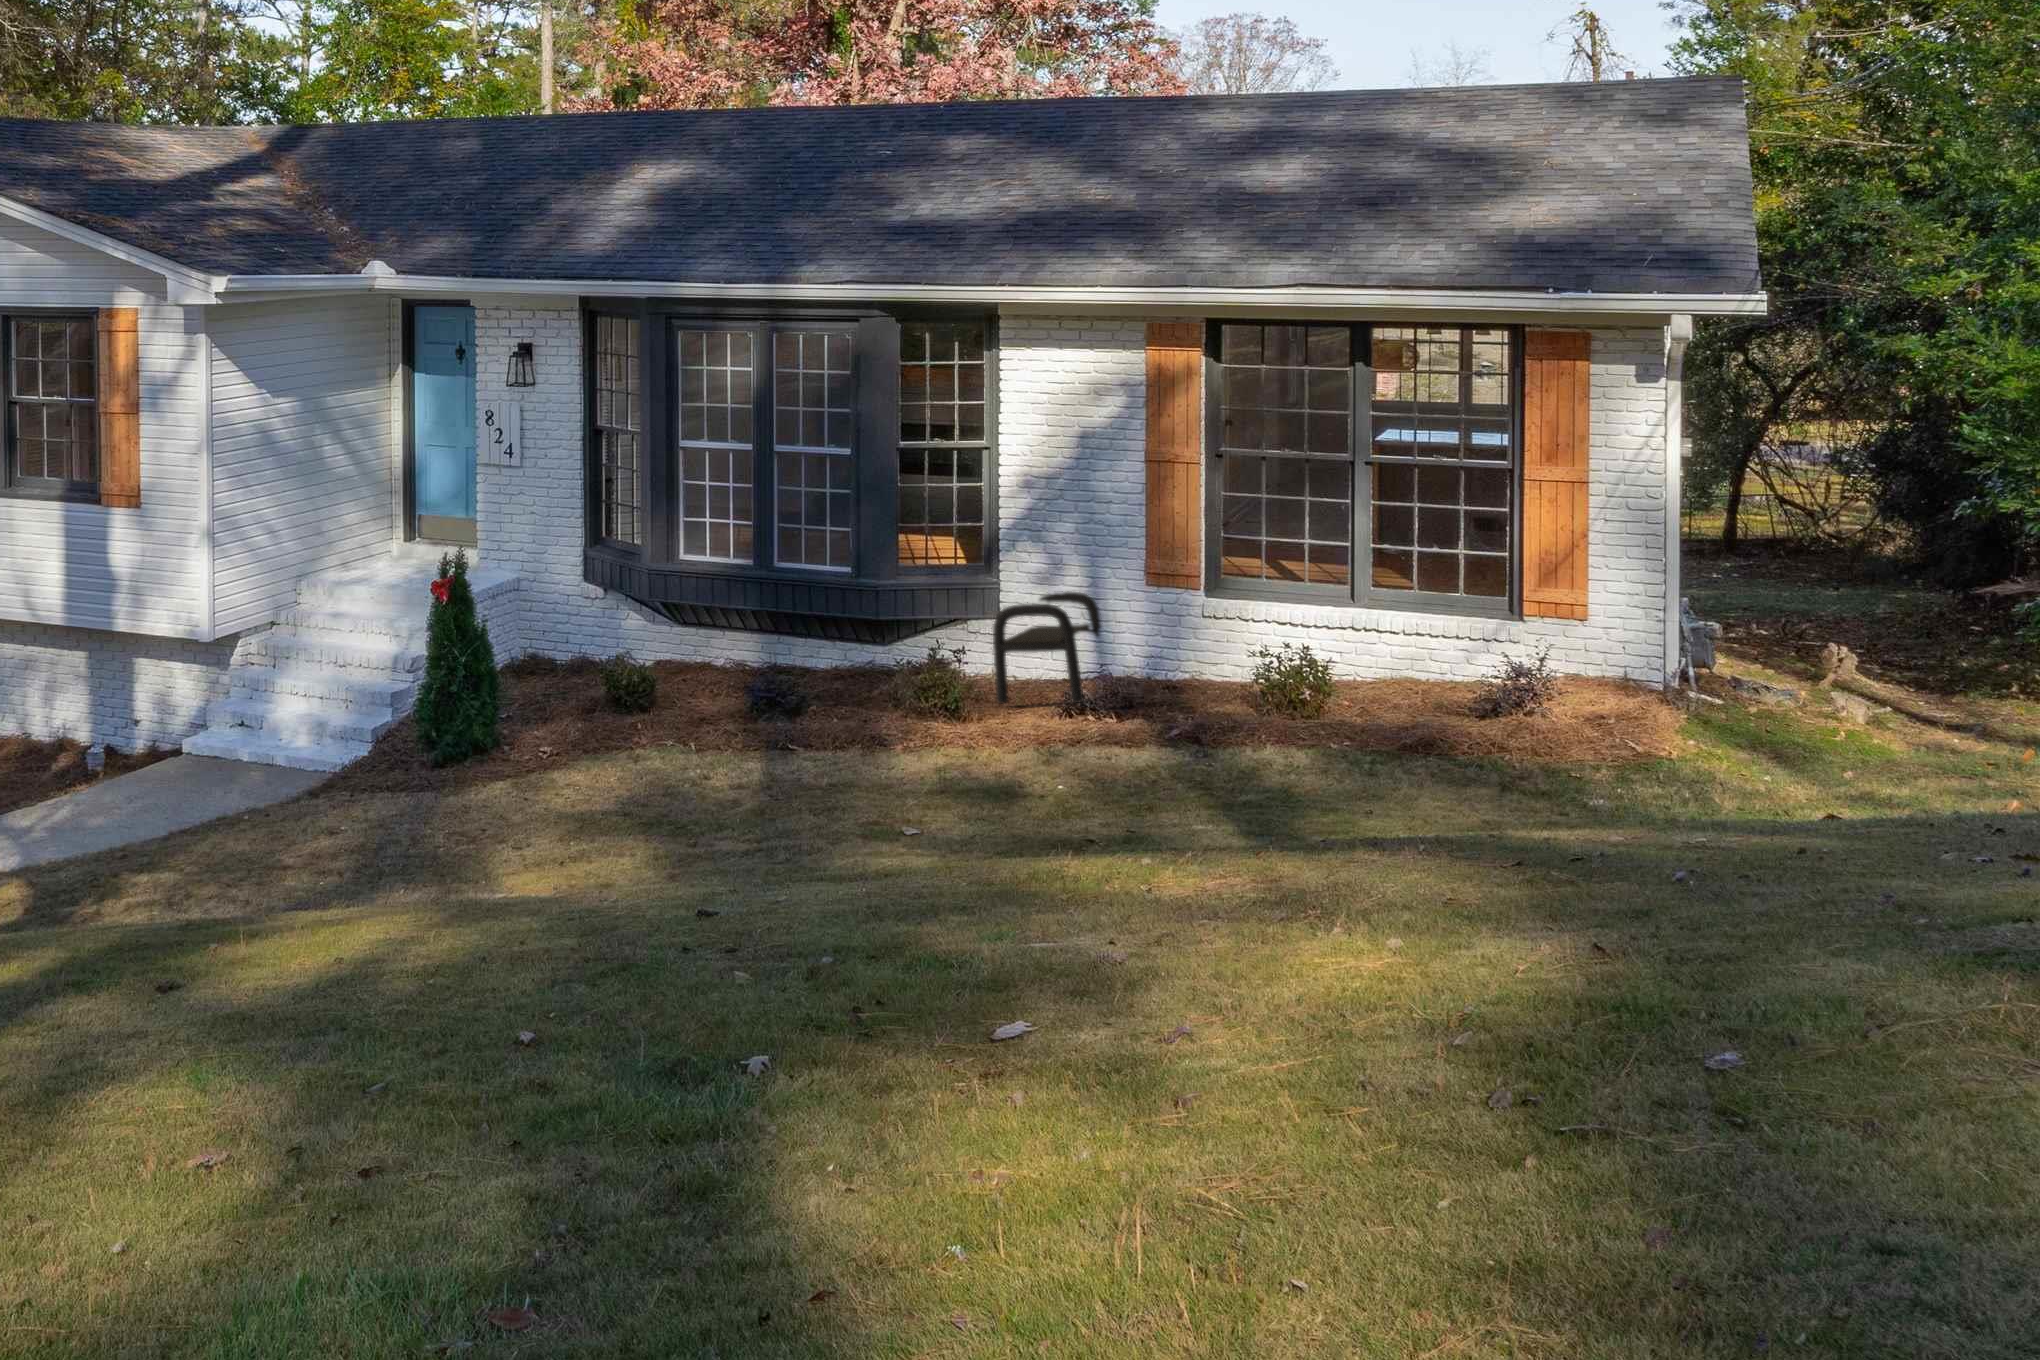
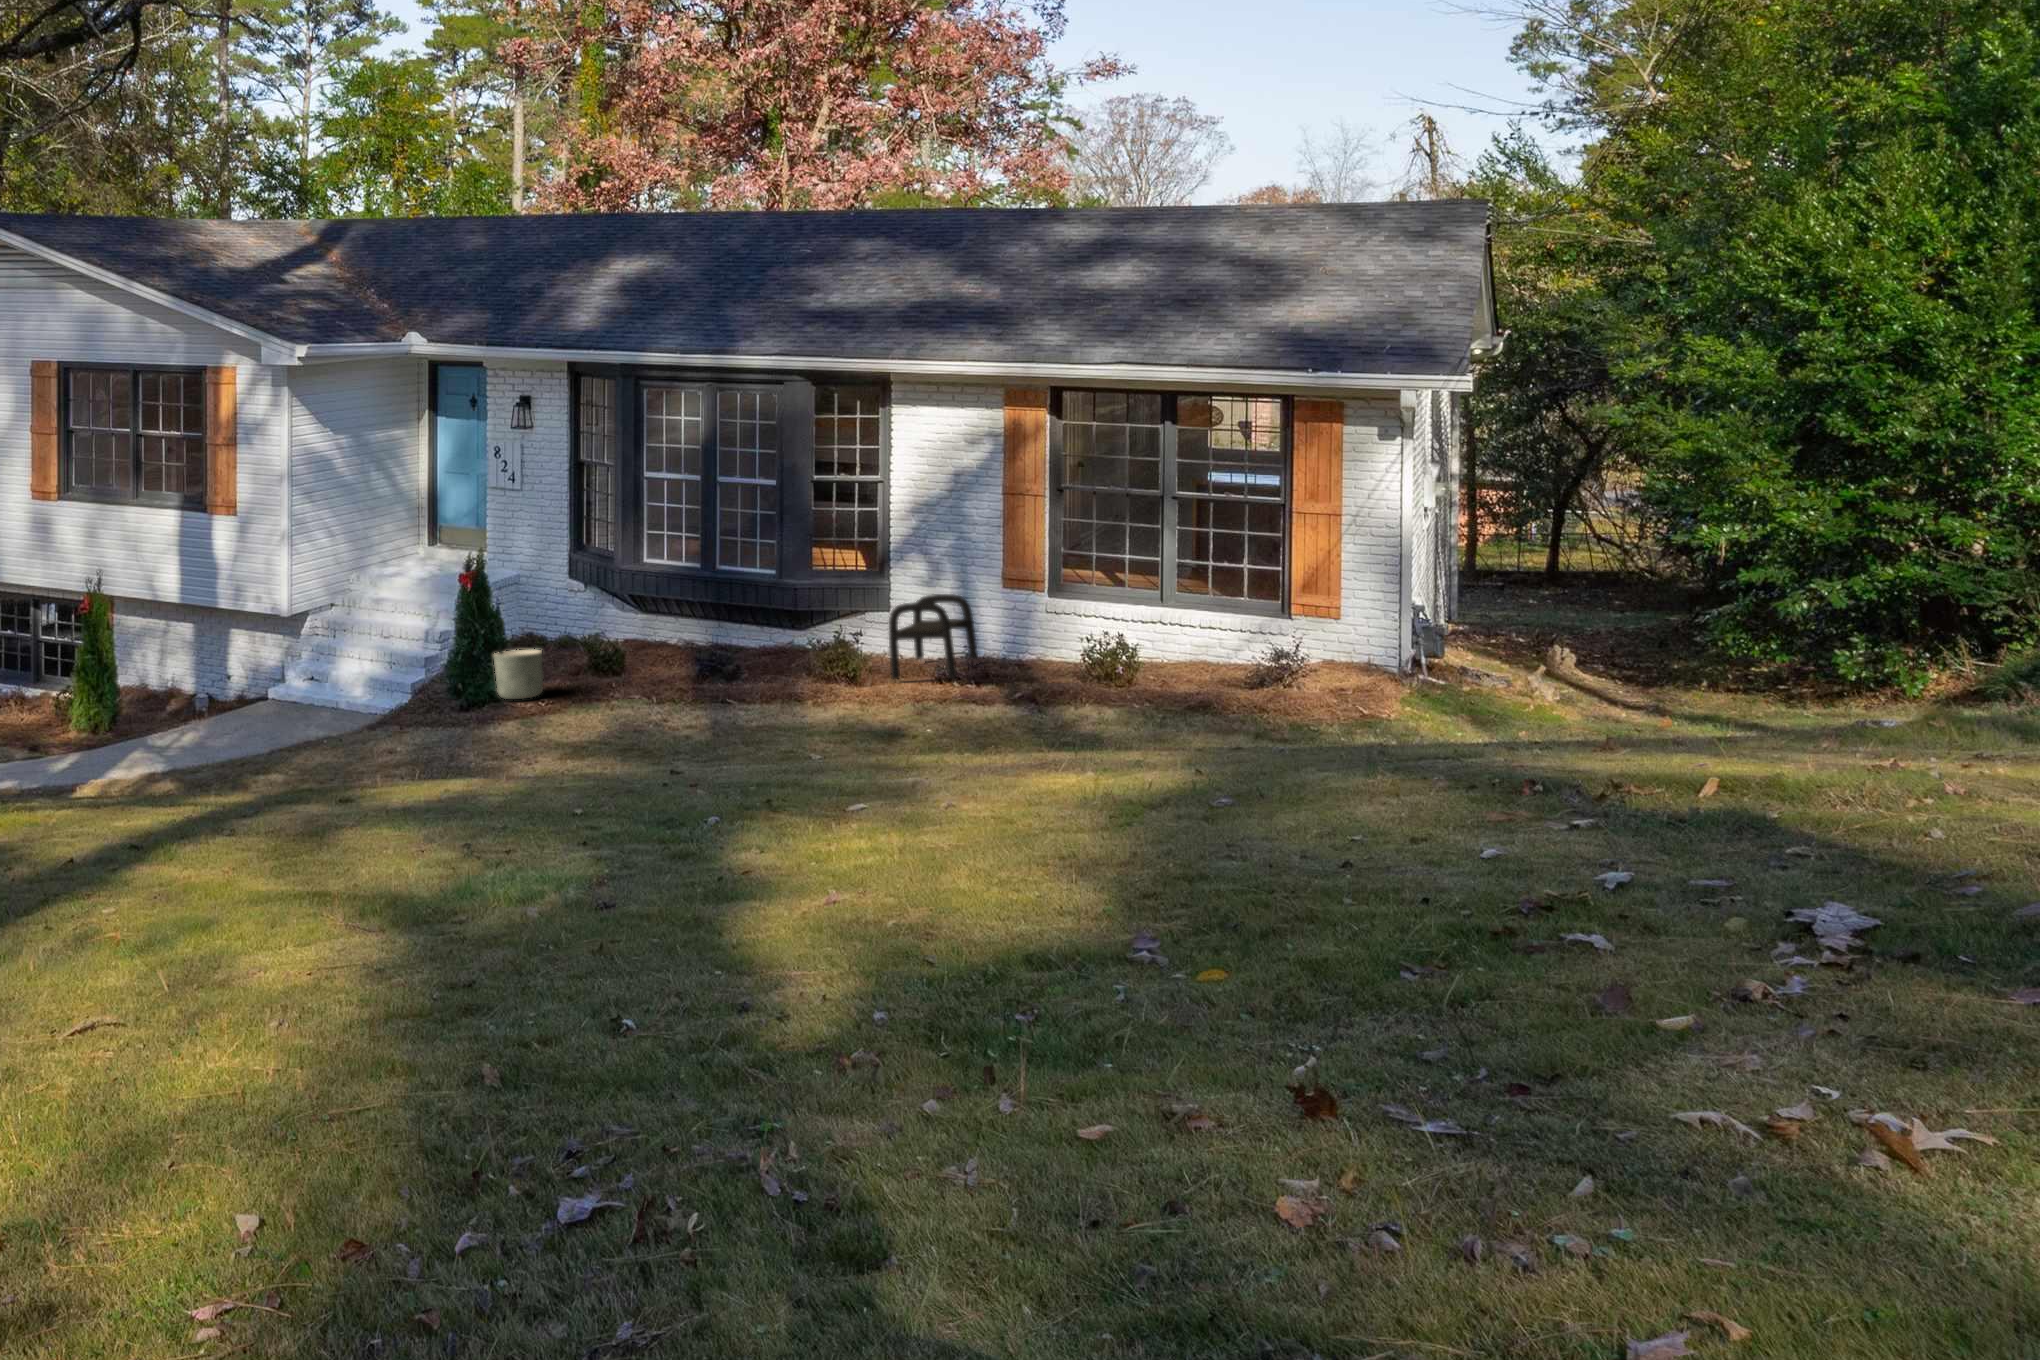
planter: none [486,666,549,730] -> present [494,650,543,699]

